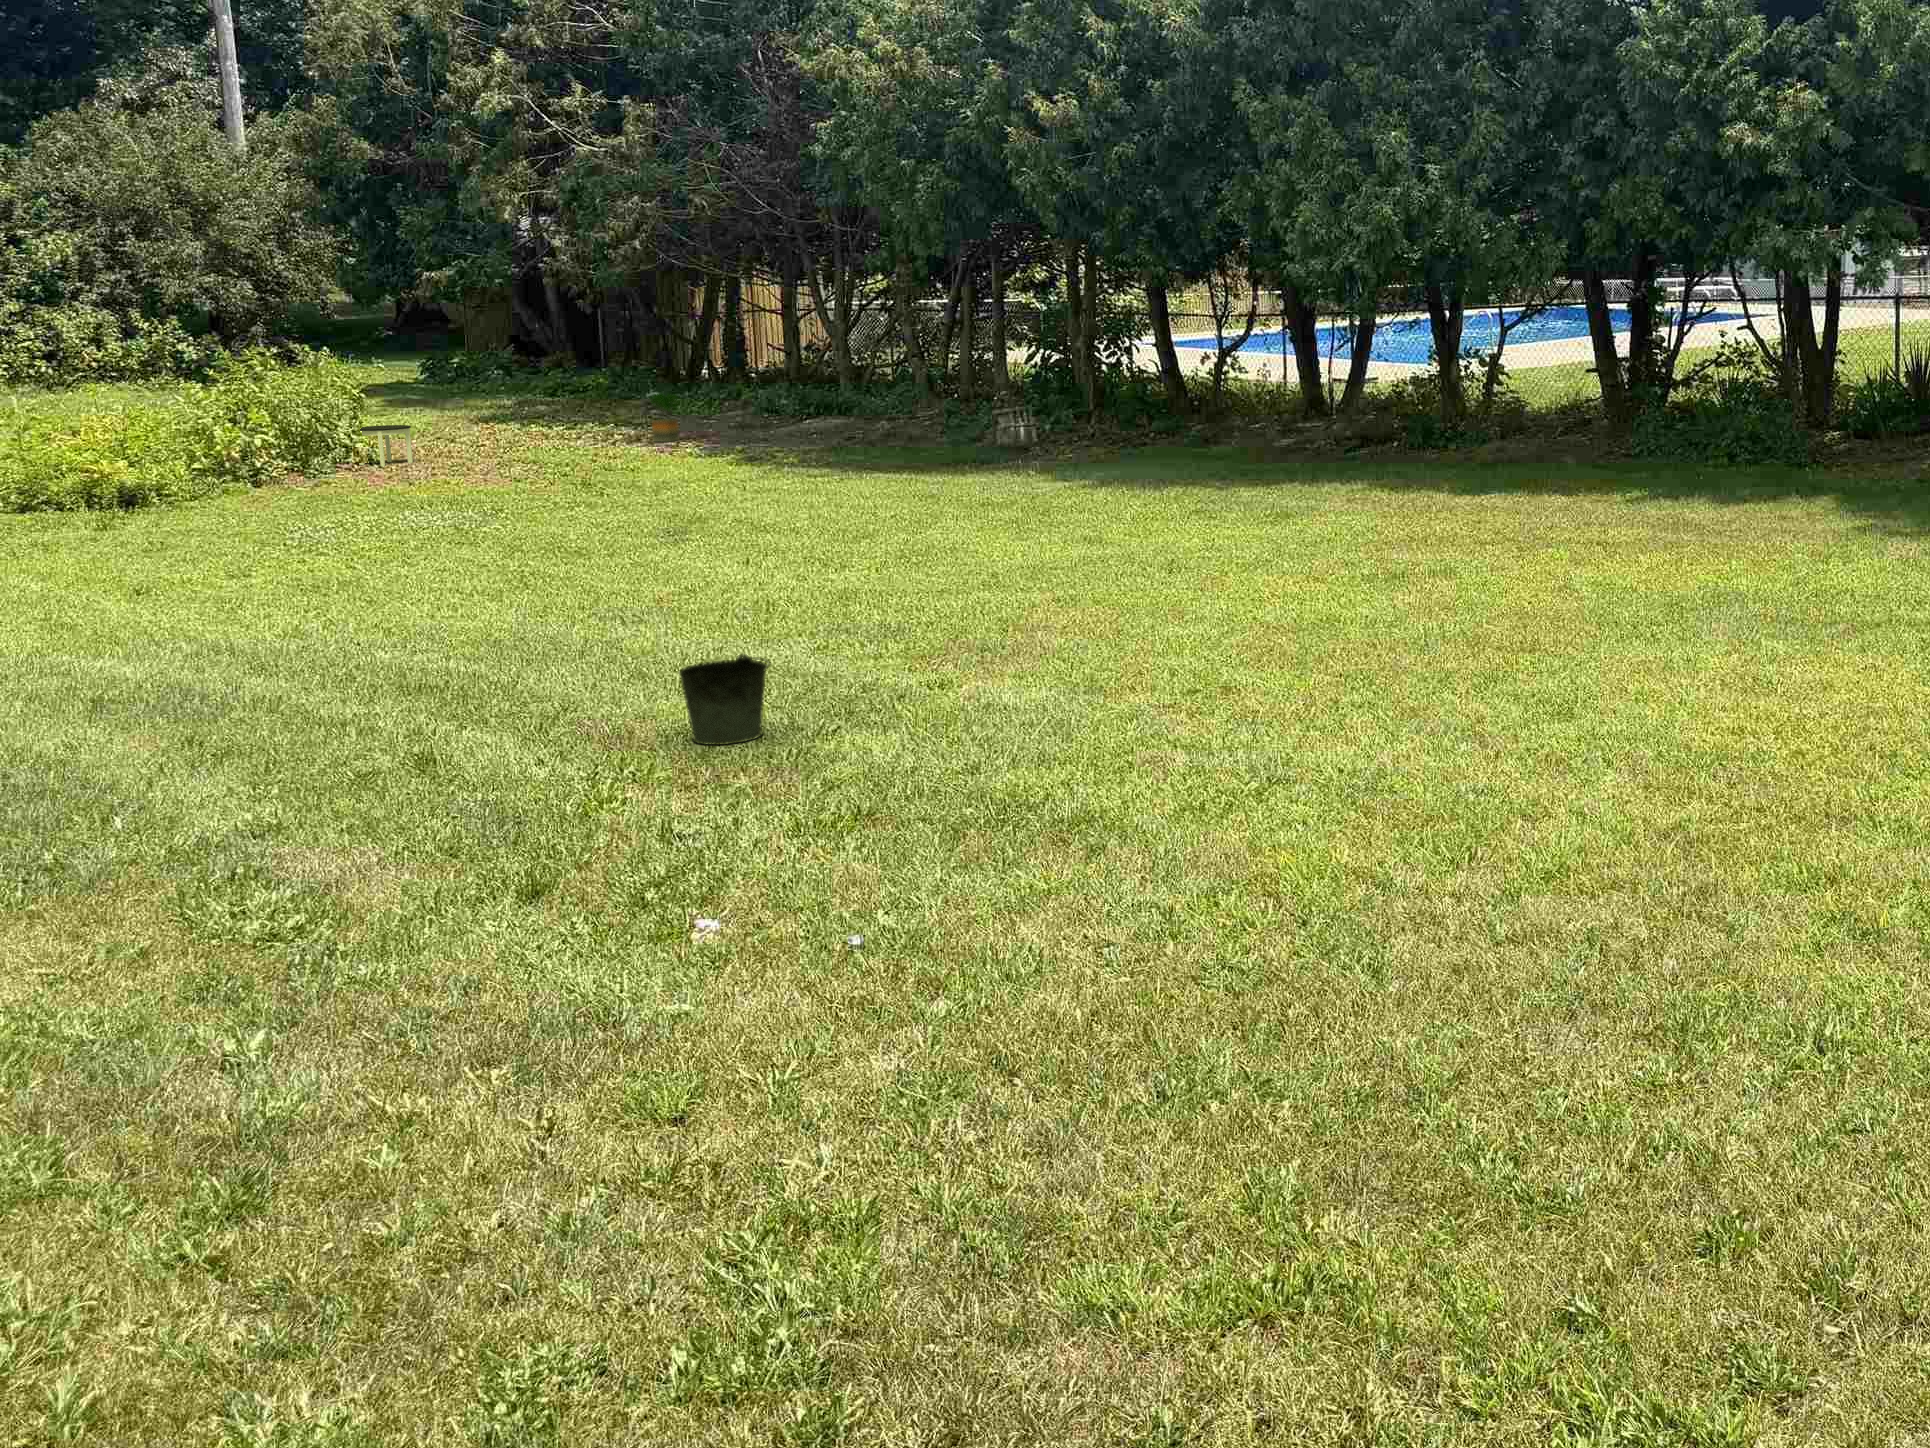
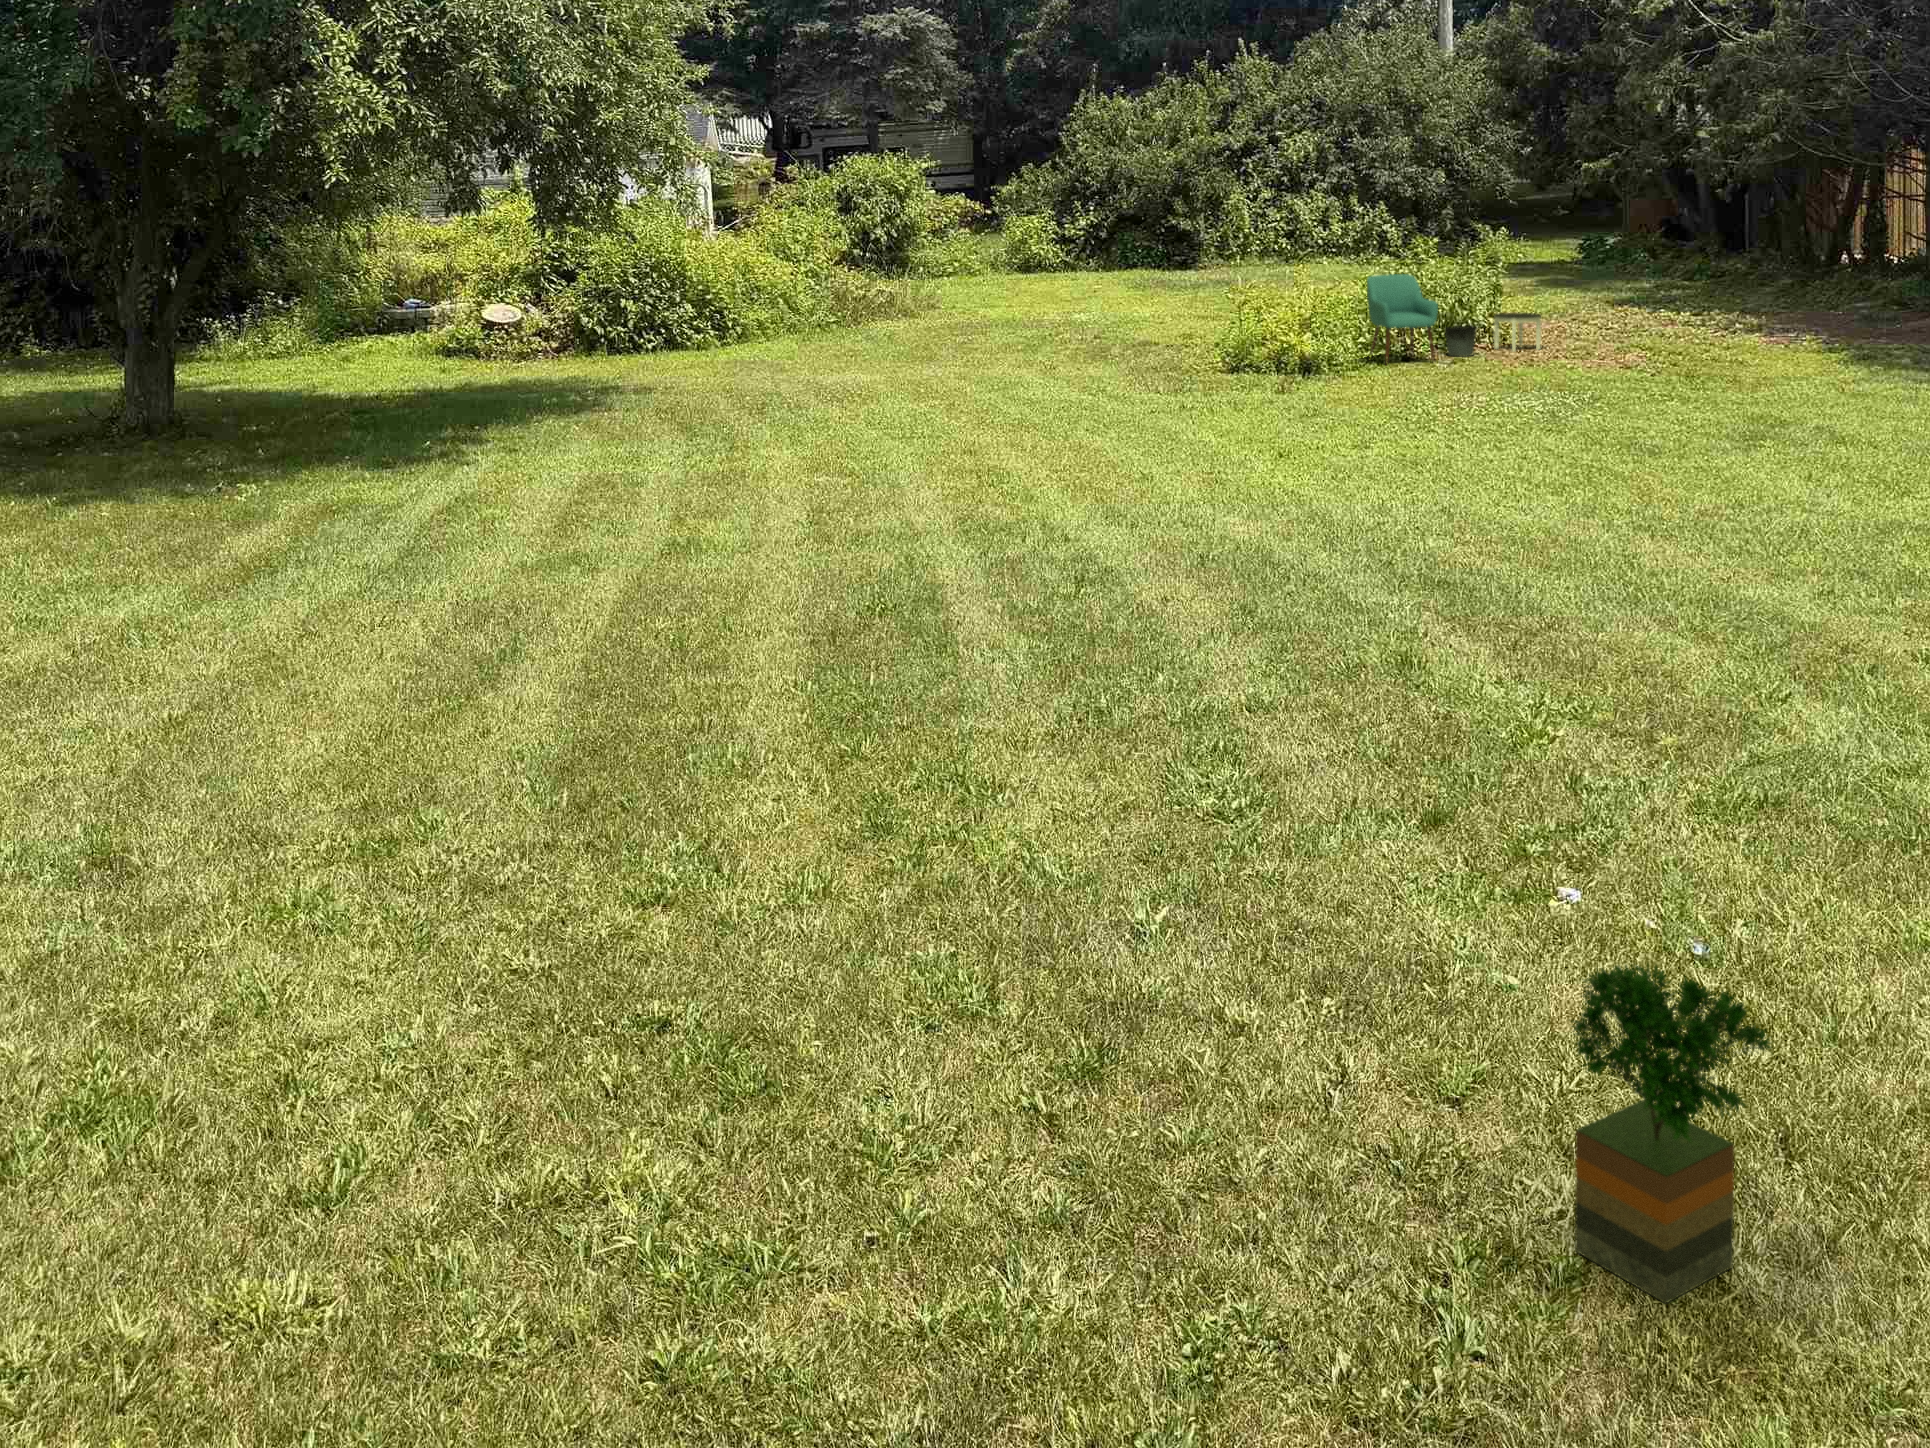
chair: none [197,387,294,488] -> present [1367,274,1438,365]
potted tree: present [651,394,681,442] -> present [1571,965,1771,1303]
bucket: present [679,654,770,745] -> present [1445,325,1477,357]

